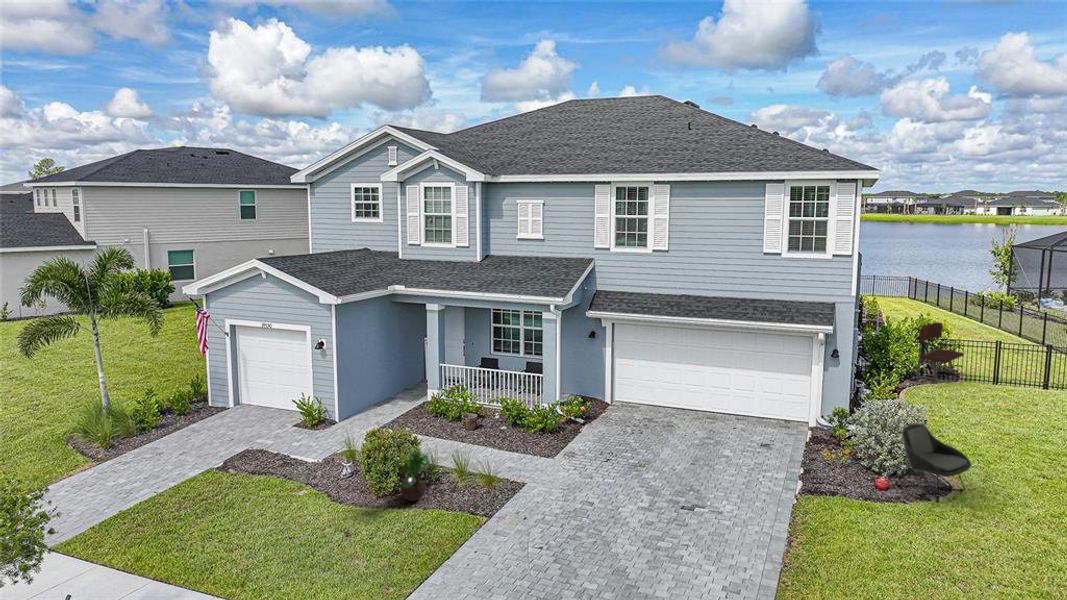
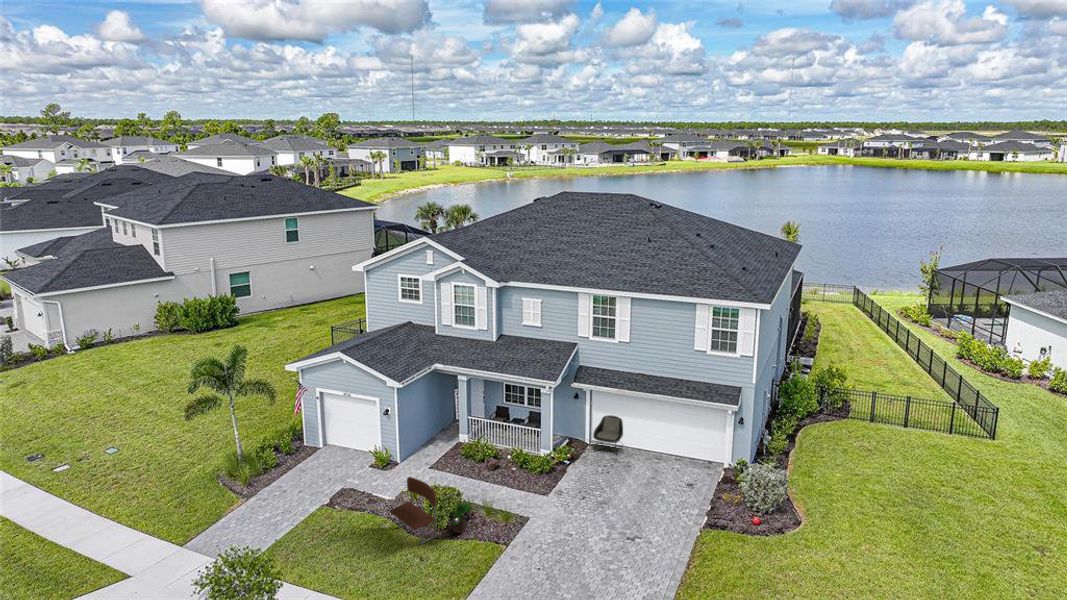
bench: present [916,323,964,381] -> present [390,477,437,544]
lounge chair: present [896,424,971,502] -> present [593,415,623,450]

